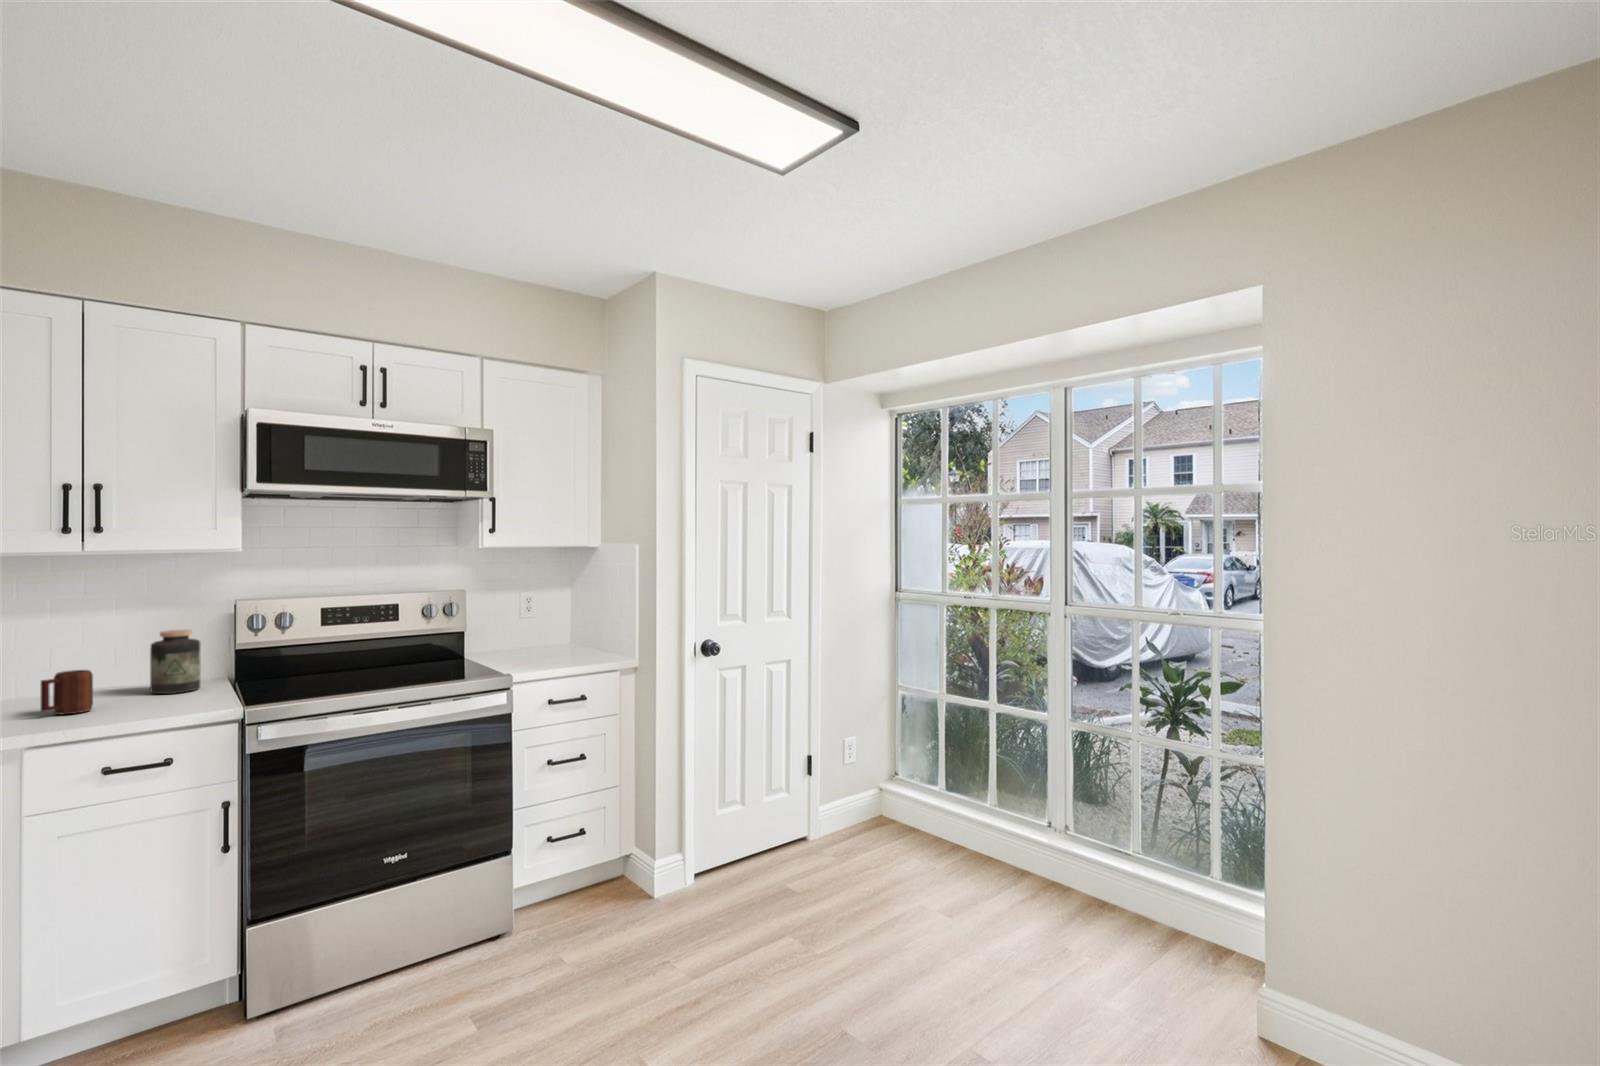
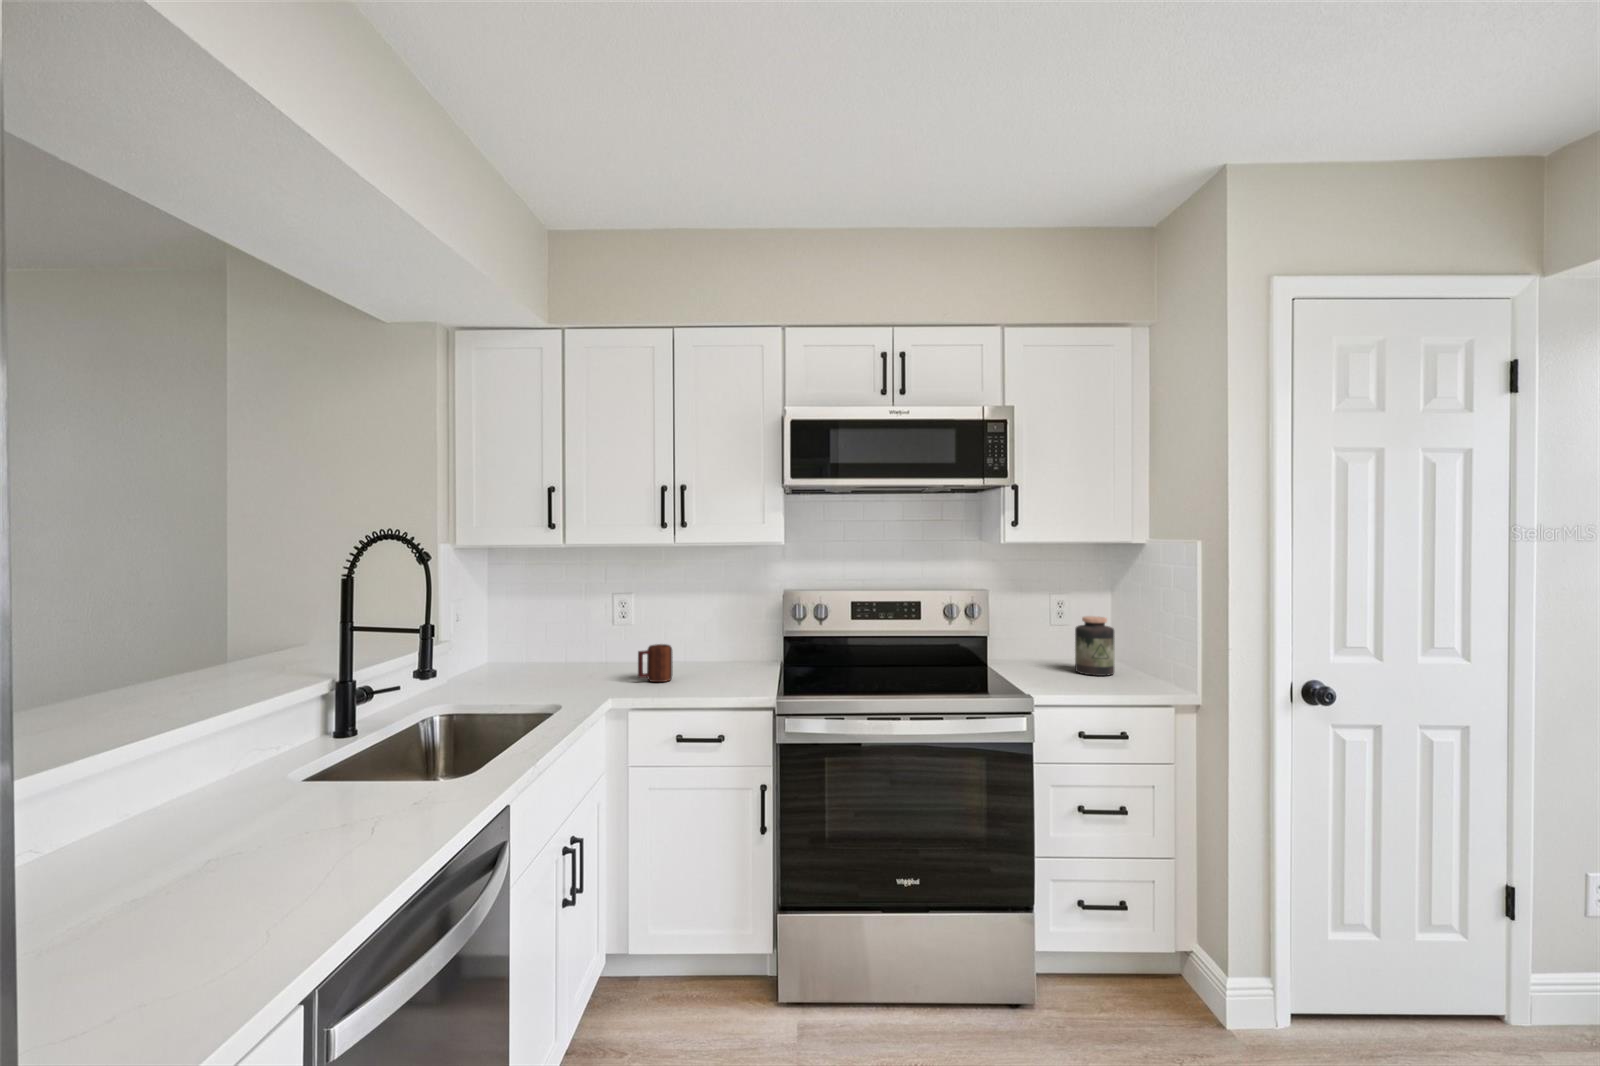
jar: present [150,630,201,694] -> present [1075,616,1114,676]

